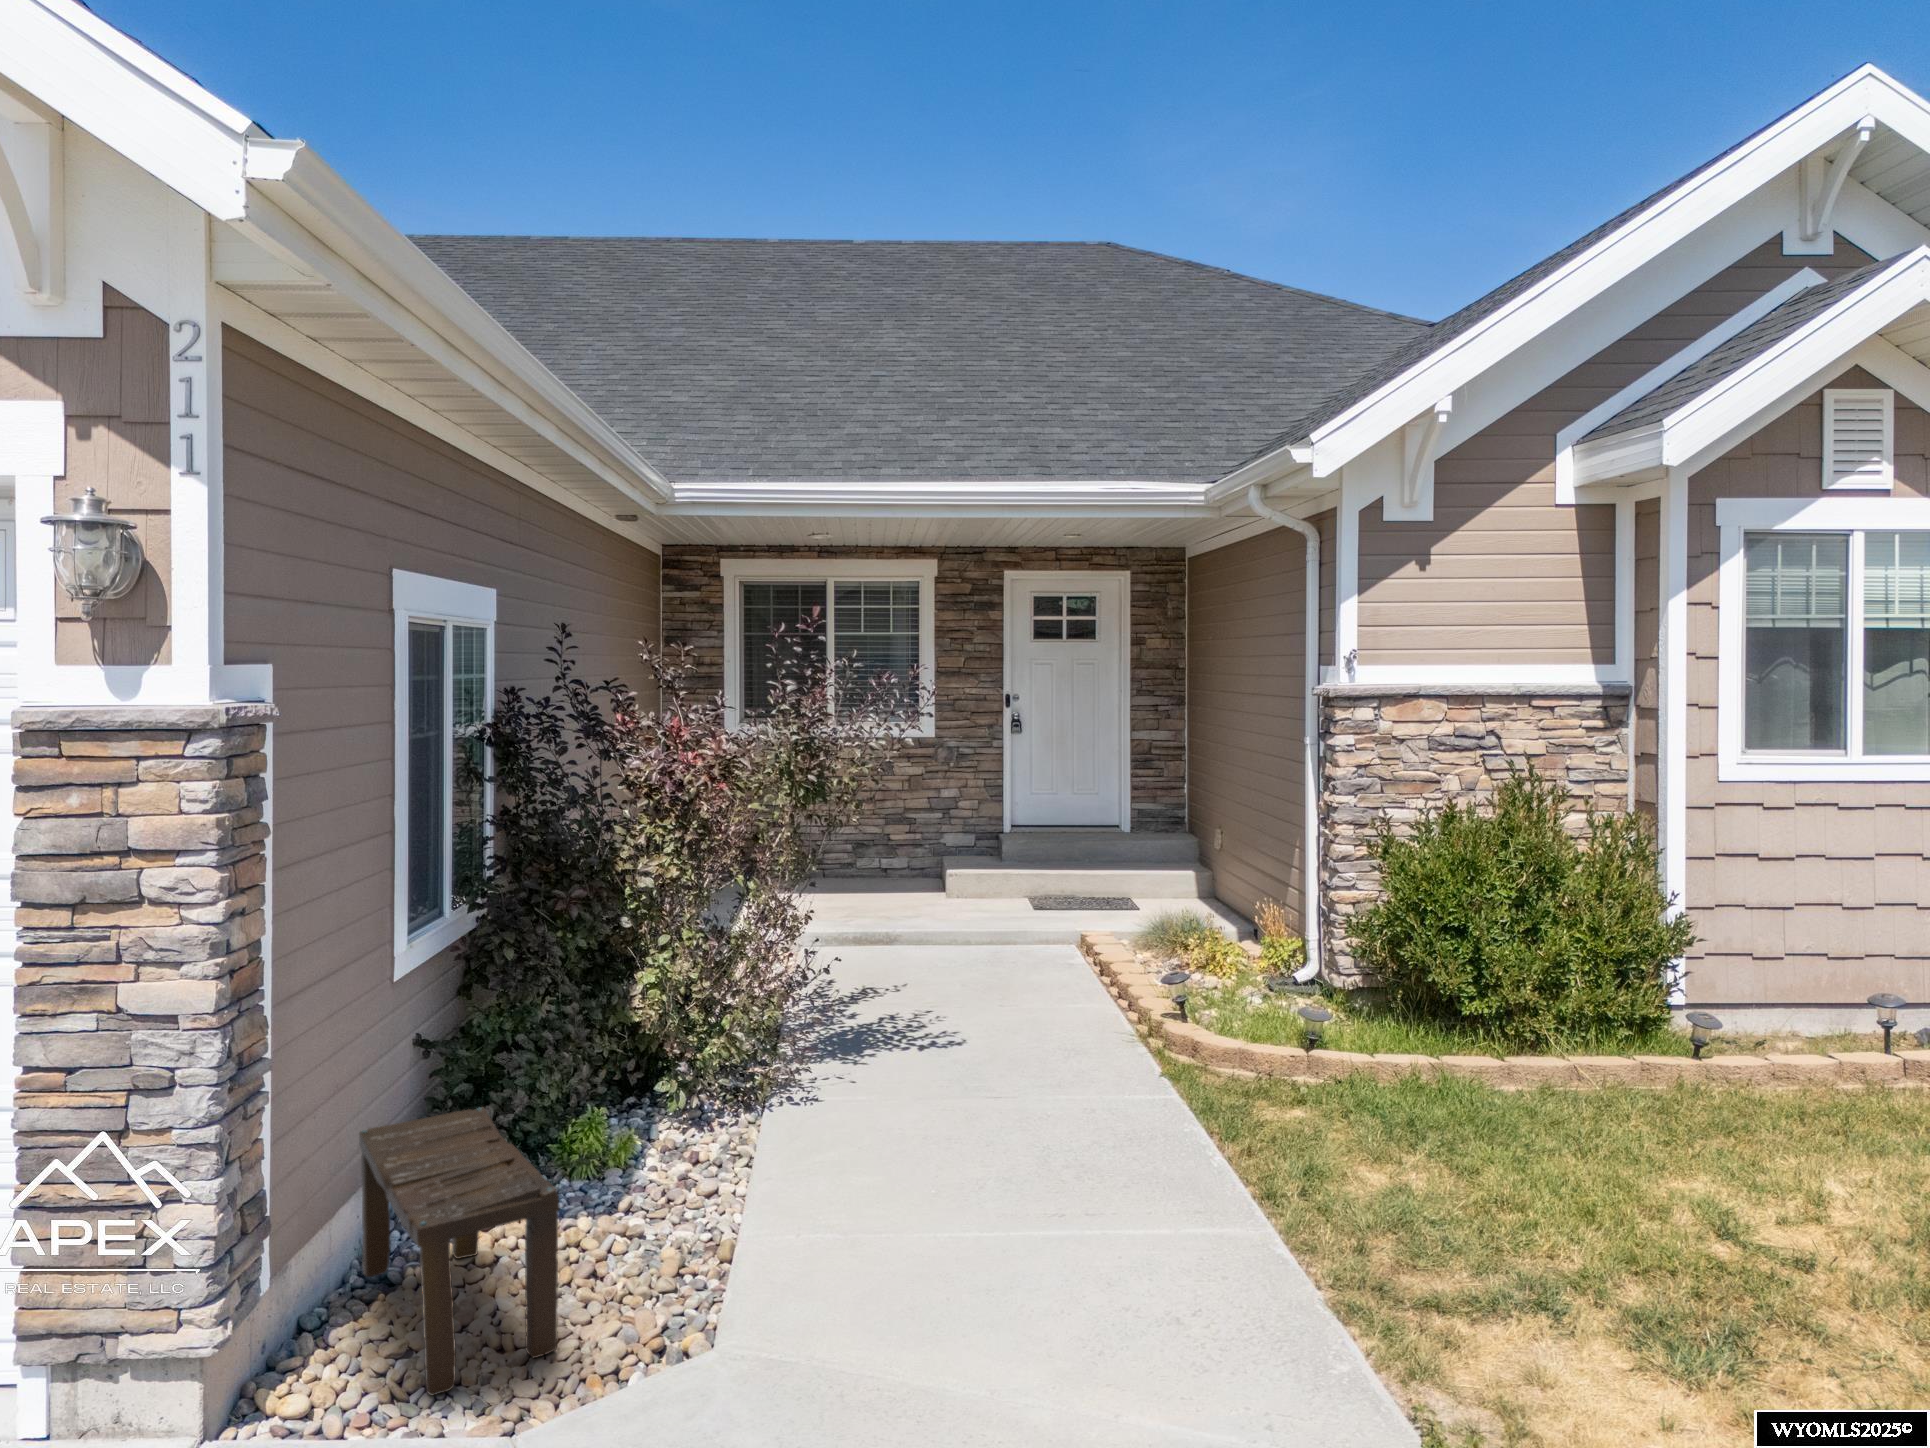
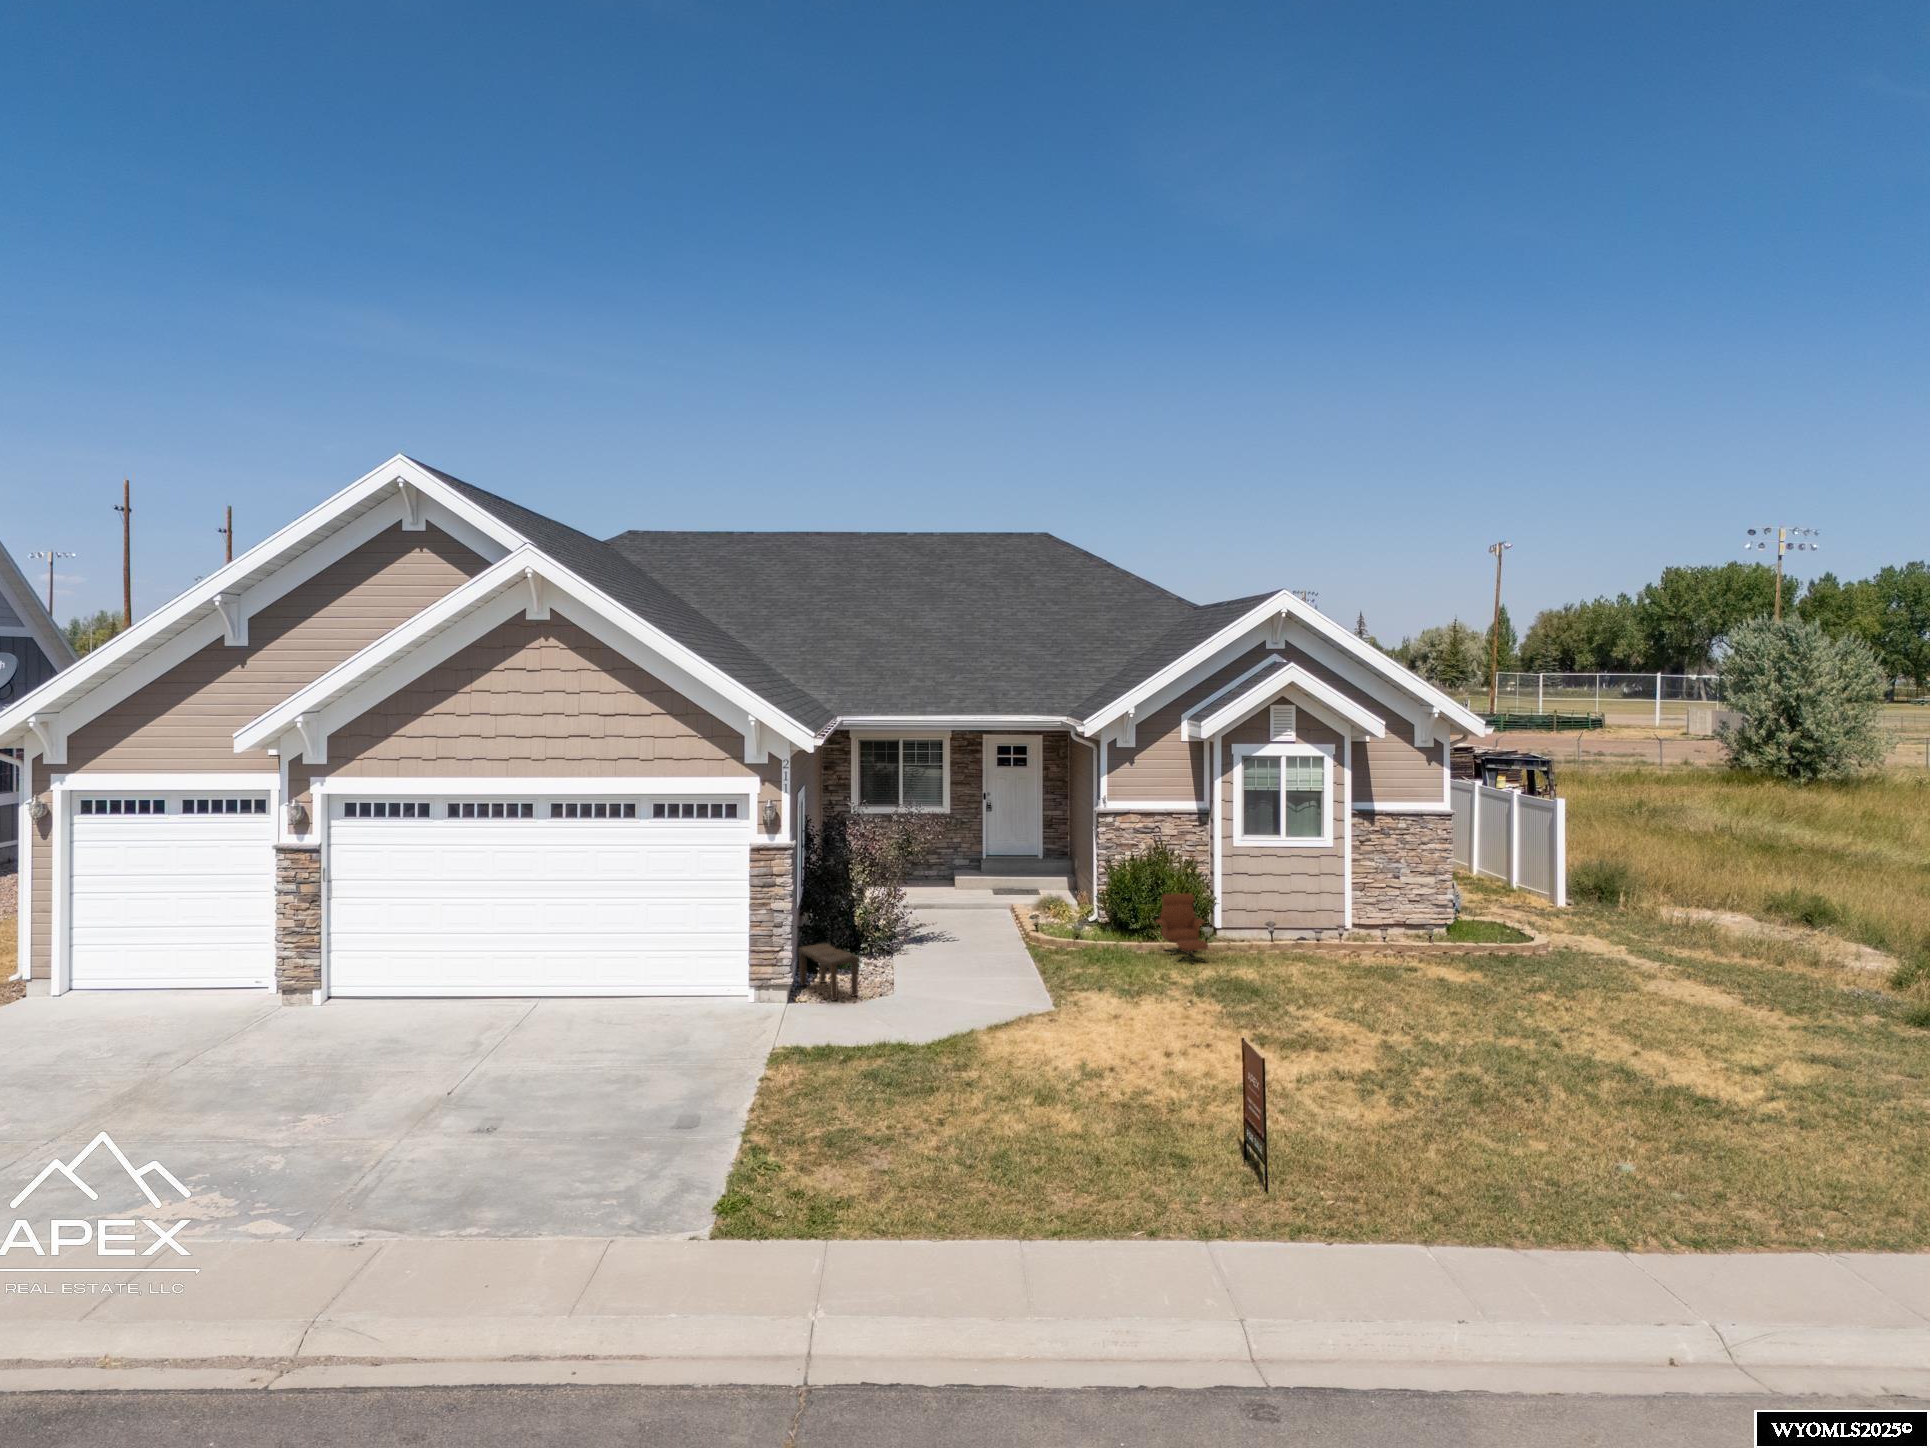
lounge chair: none [1537,912,1747,1139] -> present [1156,894,1208,963]

